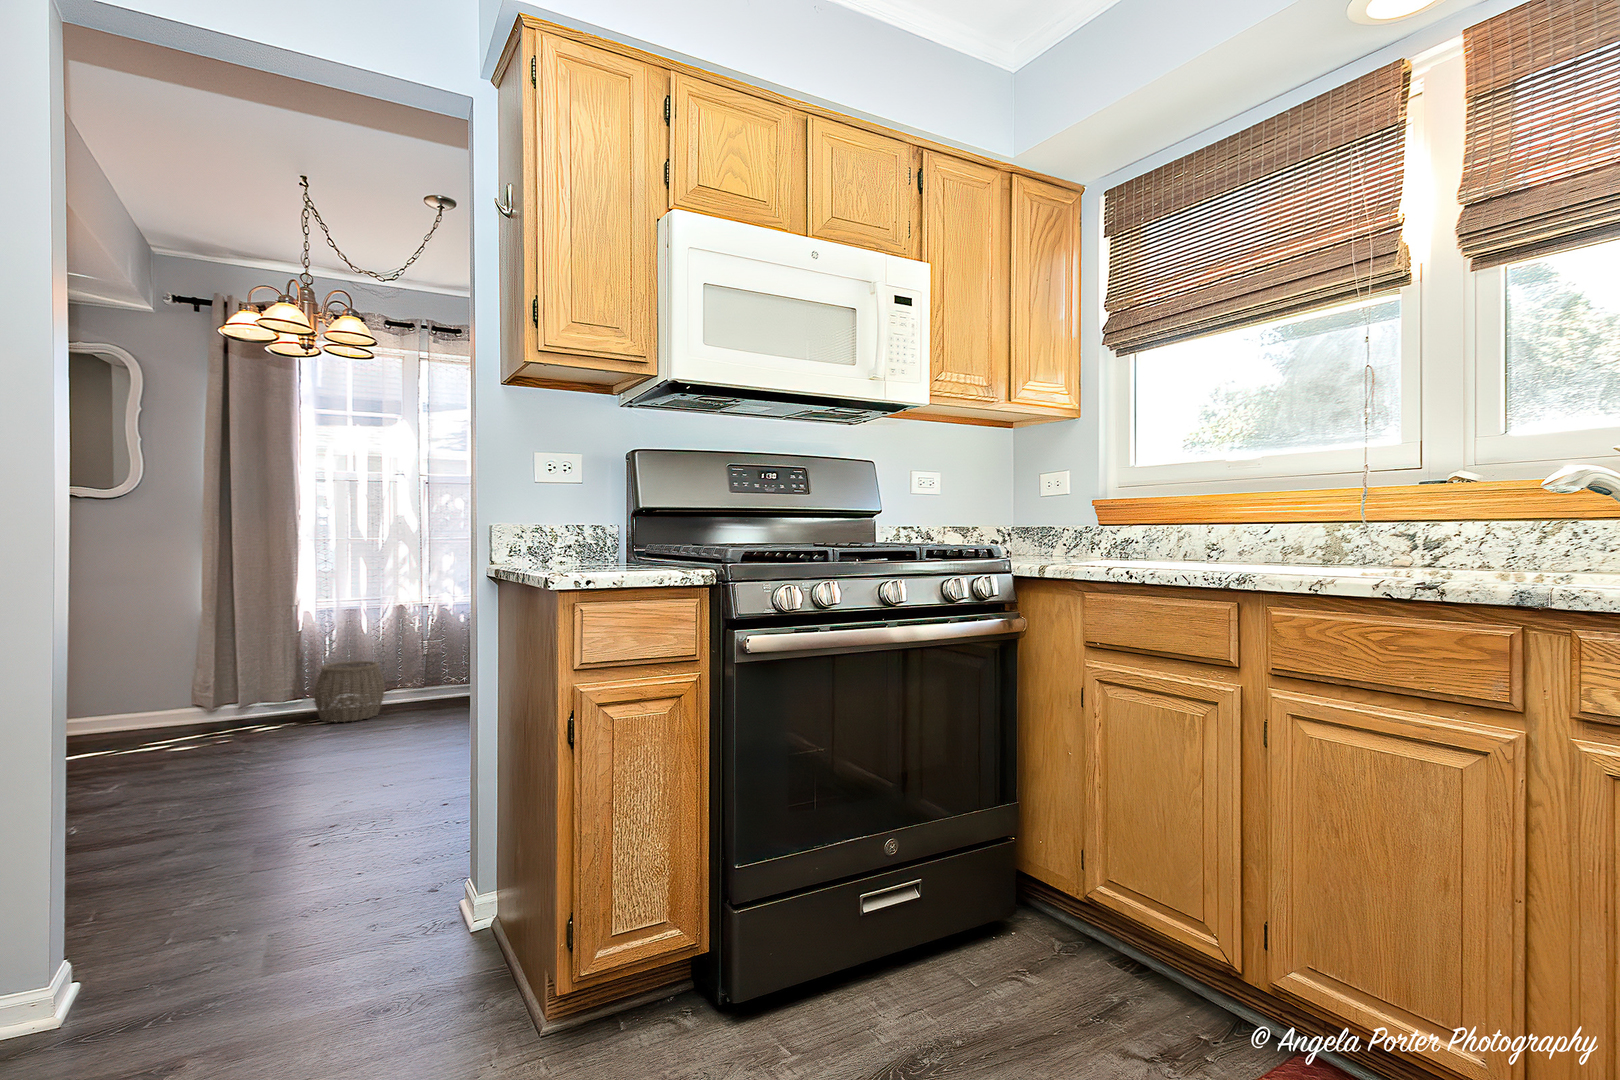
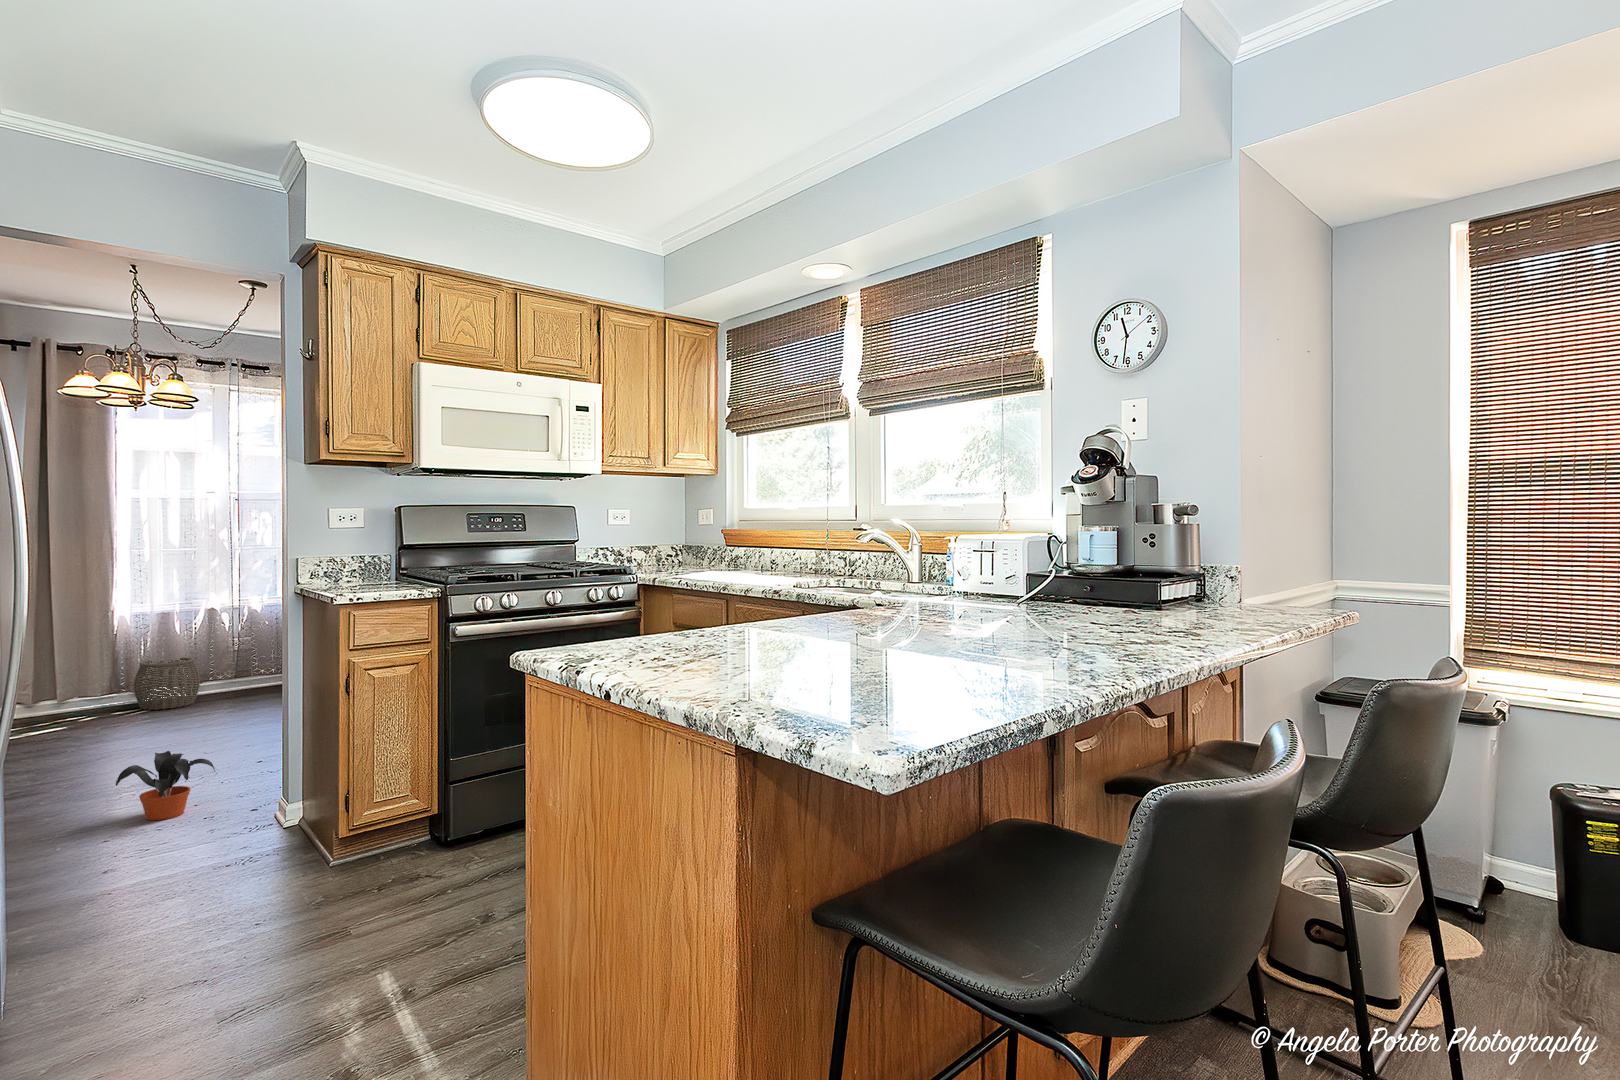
potted plant: none [228,810,372,922] -> present [116,751,215,820]

